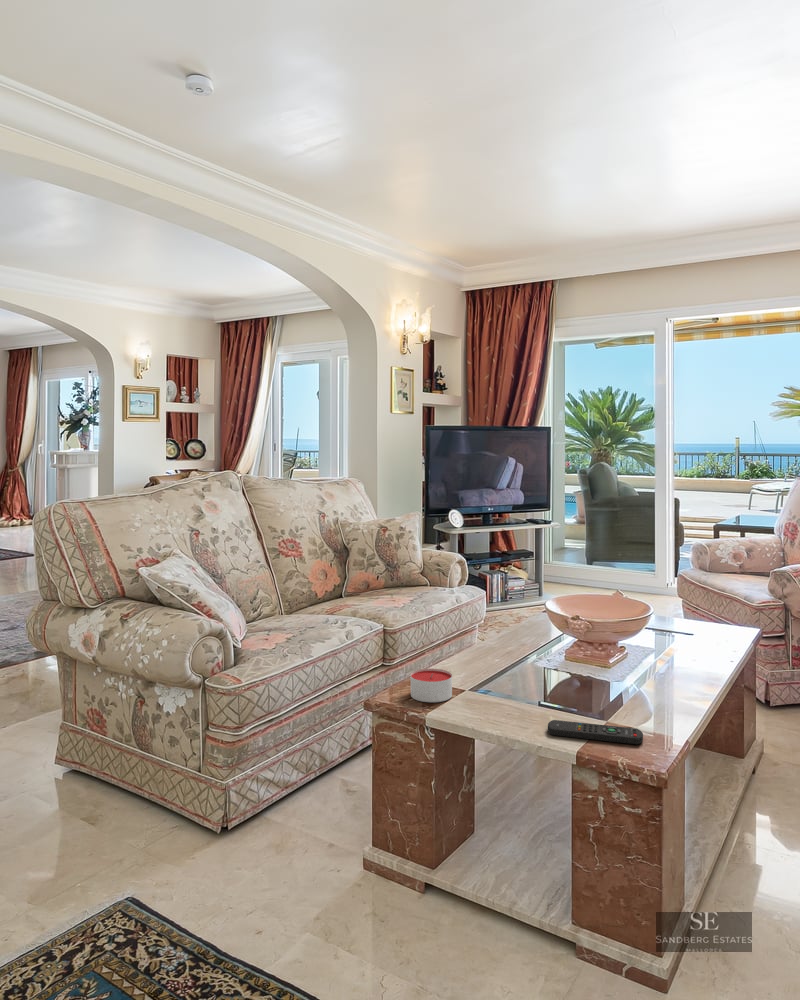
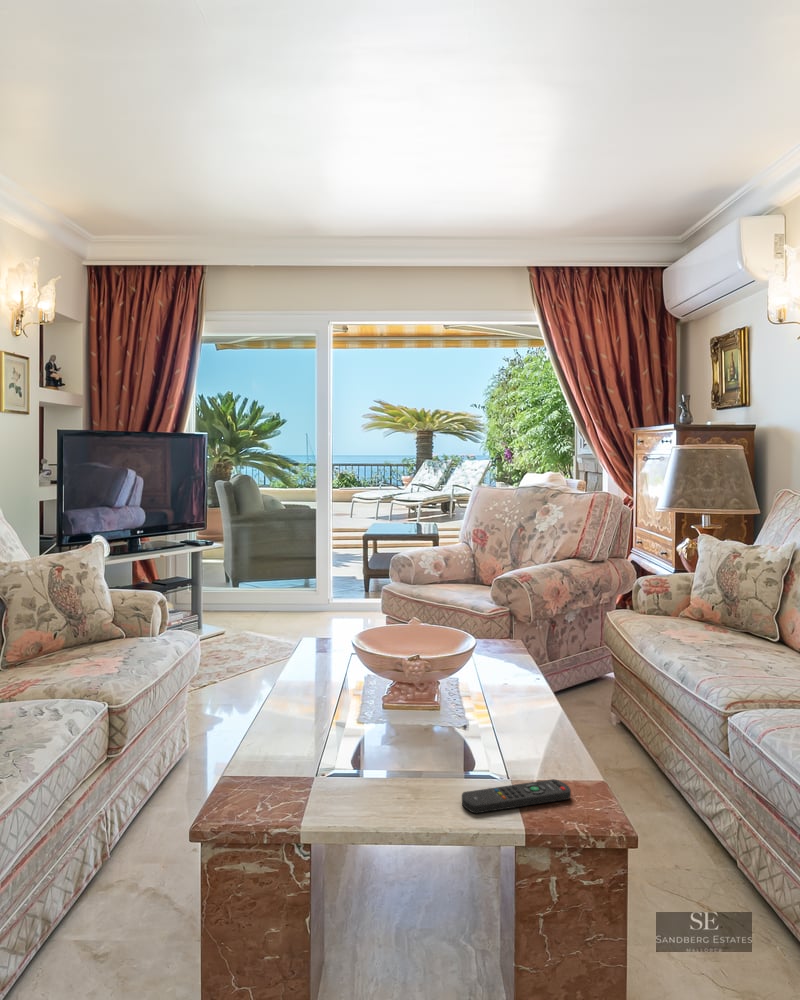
candle: present [411,669,452,702] -> none [246,755,306,809]

